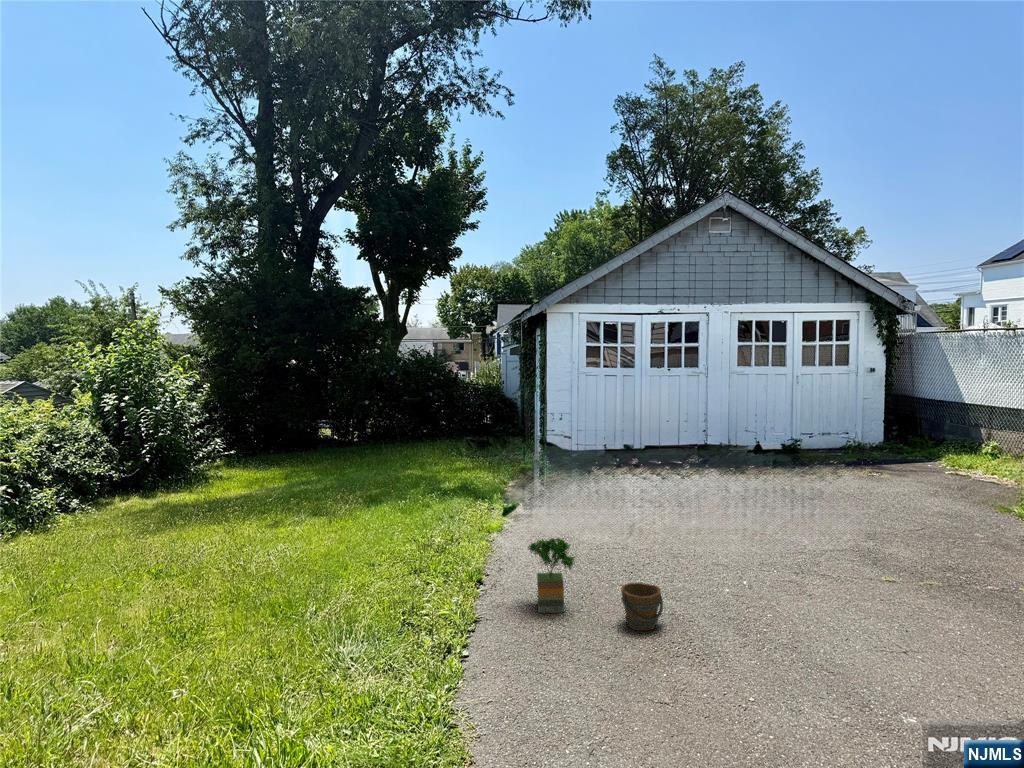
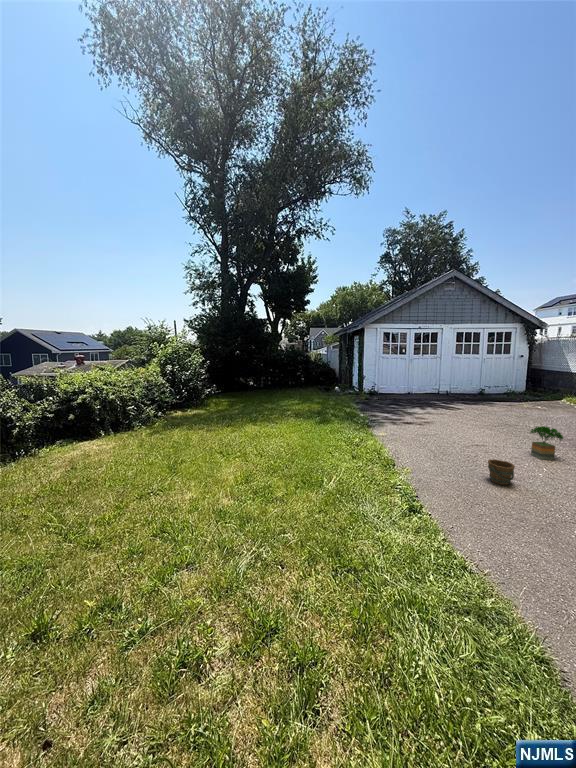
potted tree: present [528,538,574,613] -> present [530,426,564,460]

